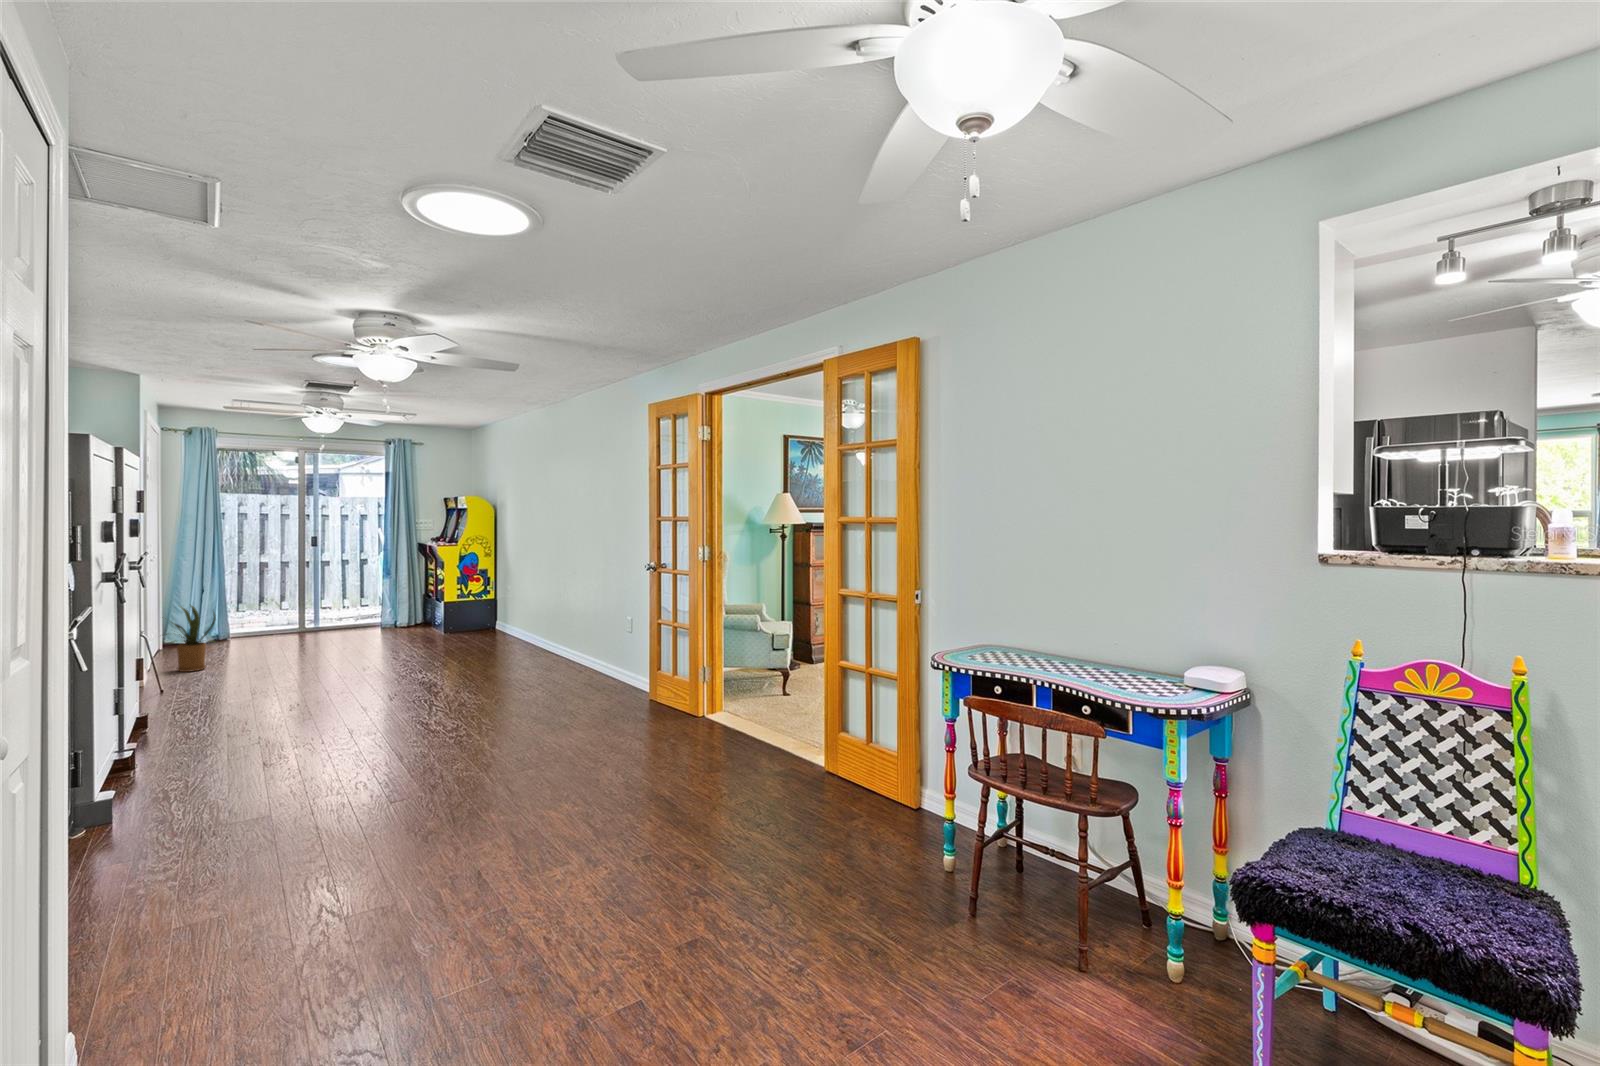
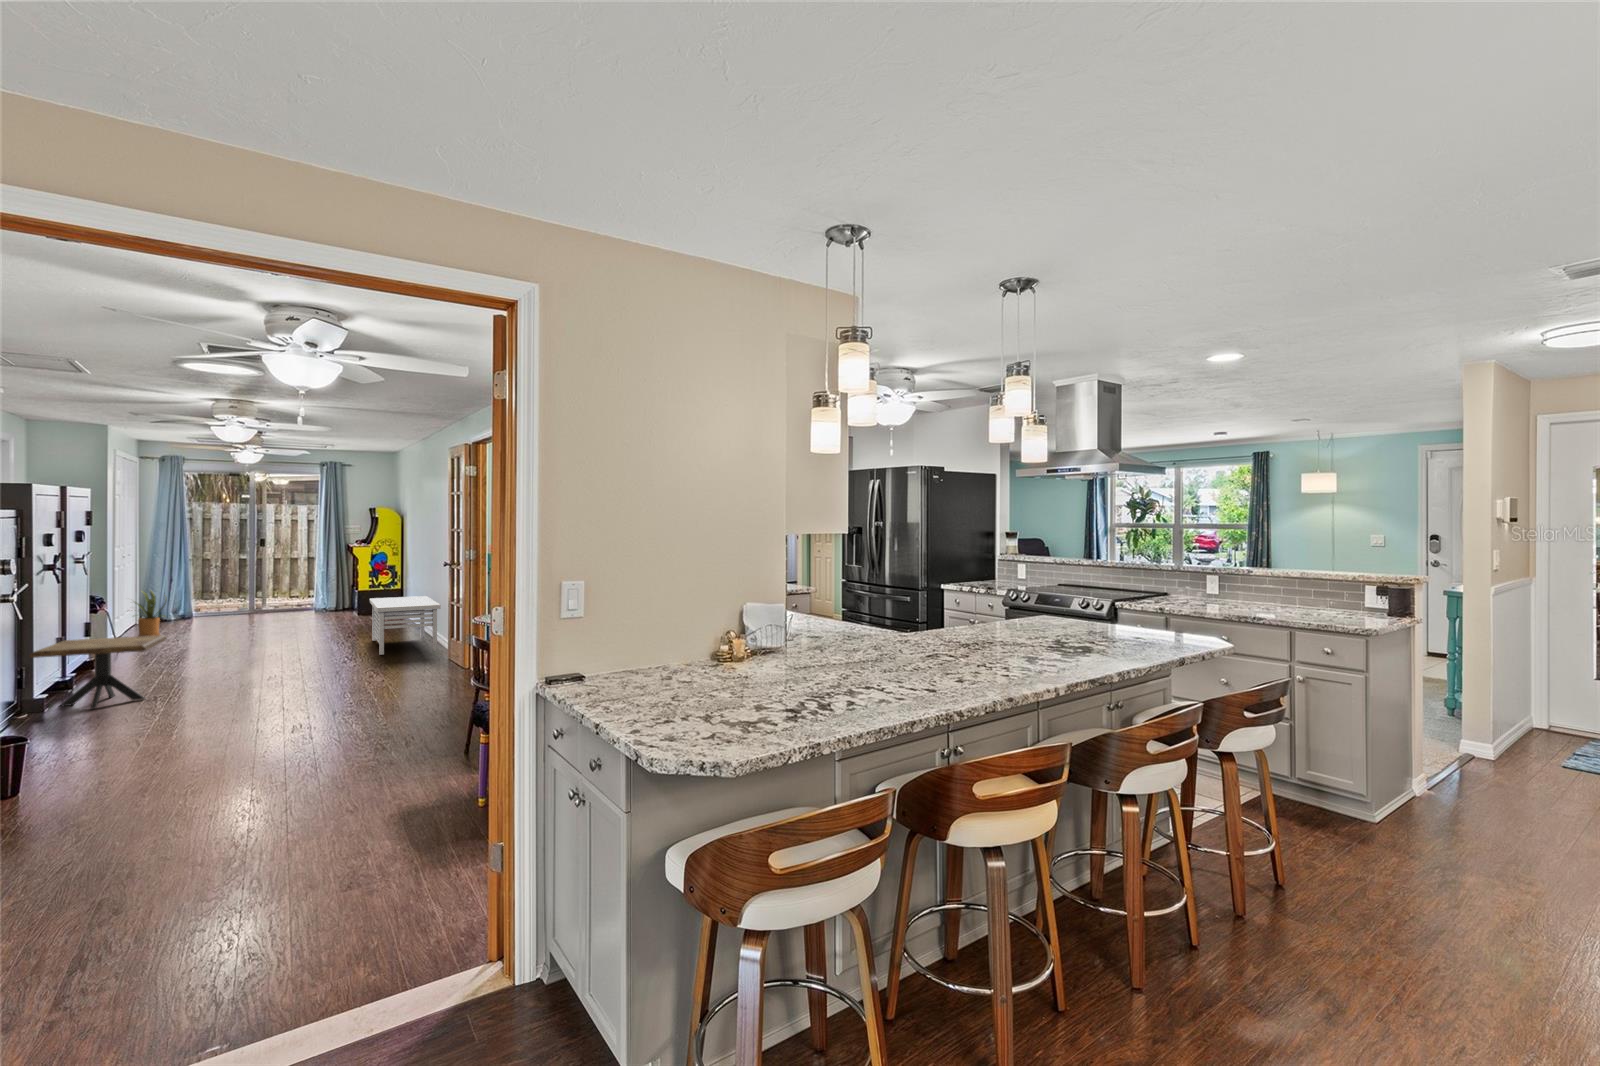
storage bench: none [499,610,616,696] -> present [370,596,441,655]
side table: none [91,684,289,821] -> present [29,635,167,710]

